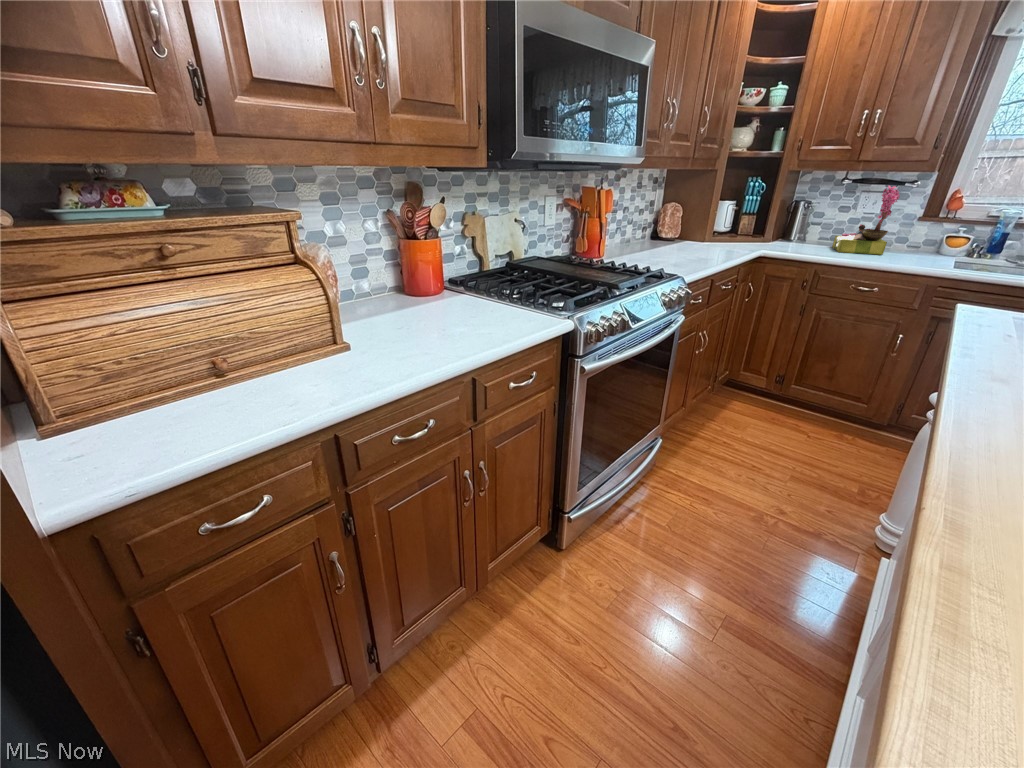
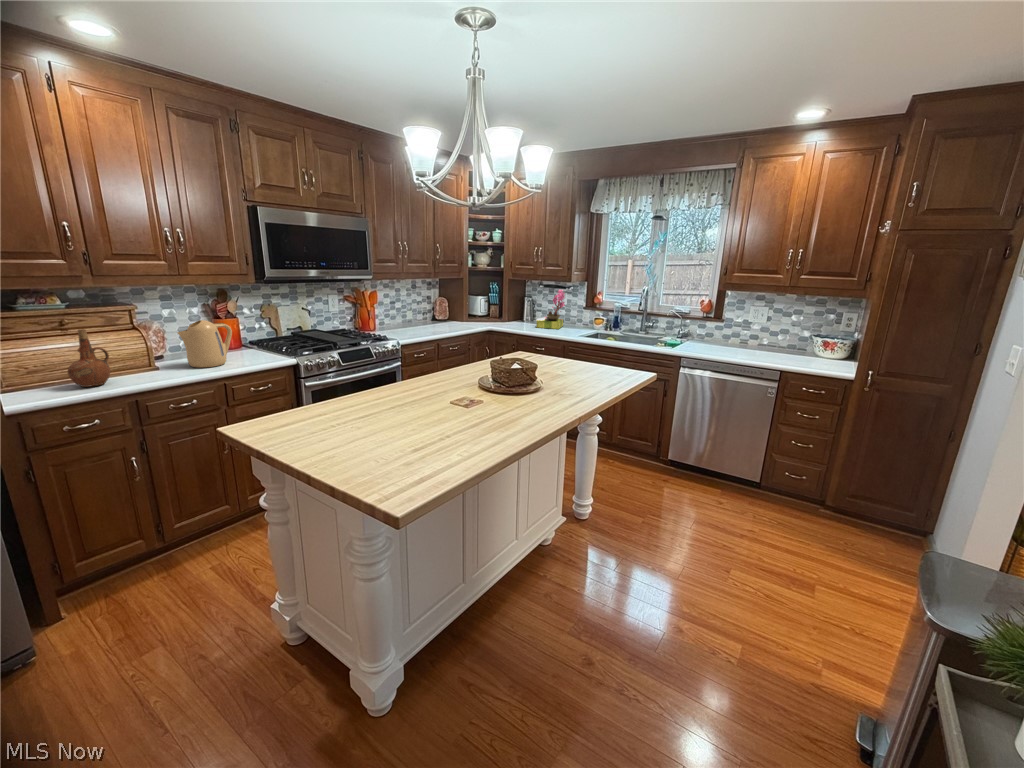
kettle: none [386,243,472,345] -> present [177,320,232,368]
ceramic pitcher: none [192,269,281,413] -> present [68,329,110,387]

